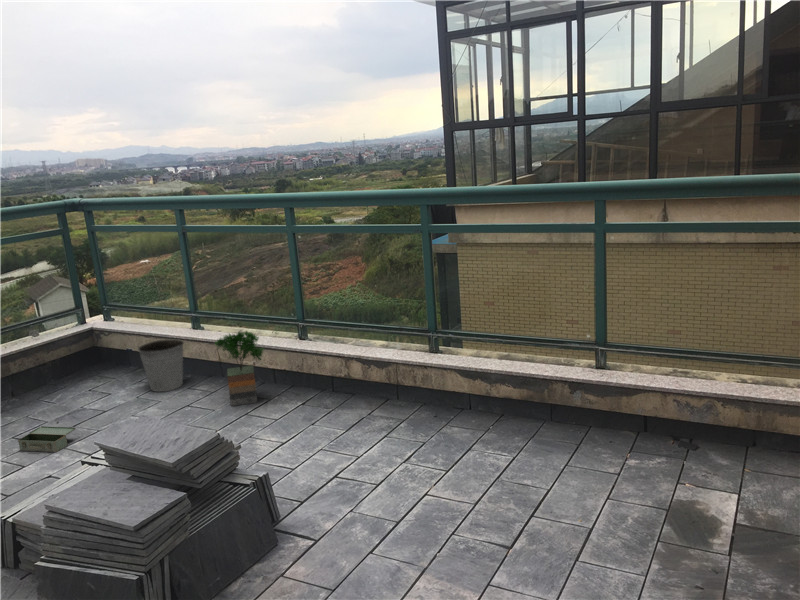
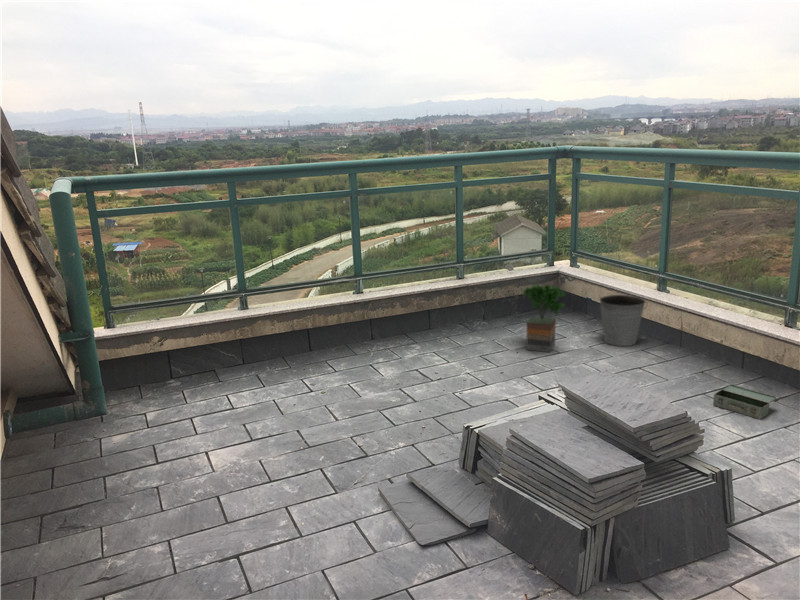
potted tree: present [215,331,264,406] -> present [523,285,565,352]
toolbox: present [18,426,76,452] -> present [713,385,776,419]

